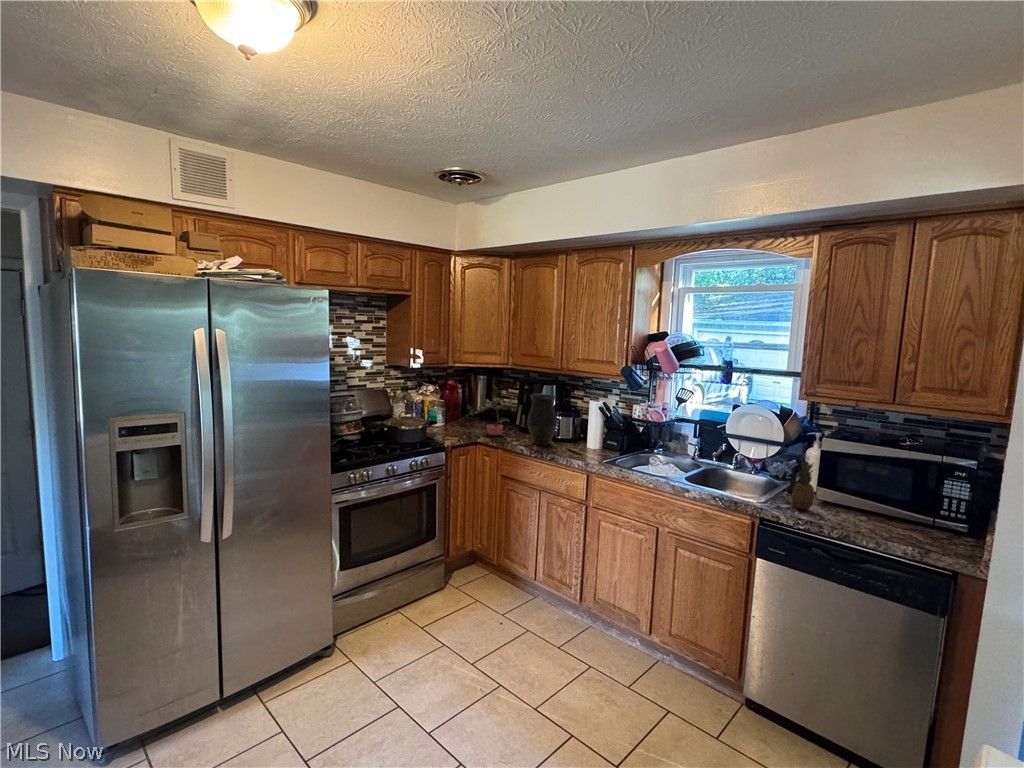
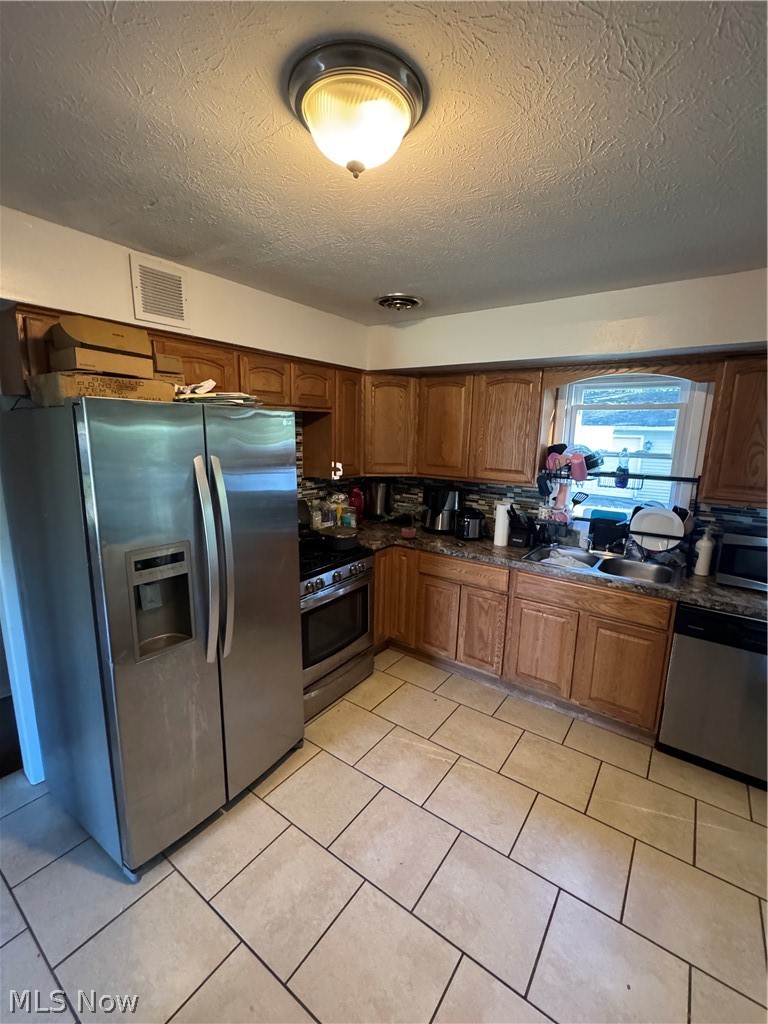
vase: present [528,394,557,445] -> none [443,500,469,545]
fruit: present [792,460,814,510] -> none [703,551,725,594]

